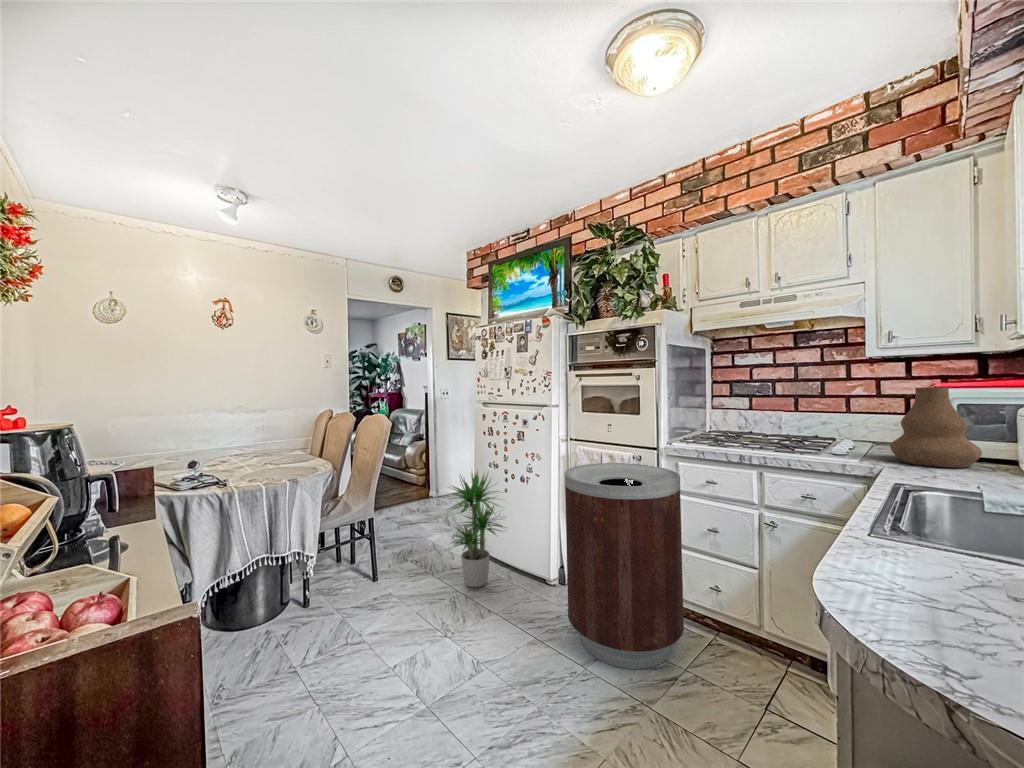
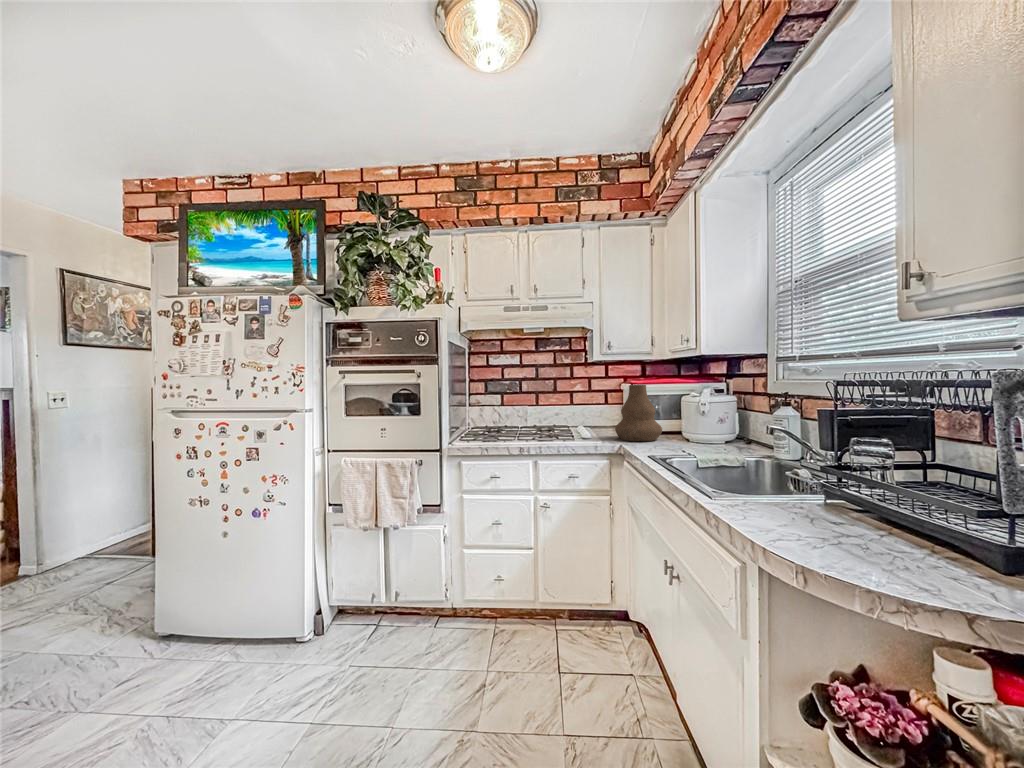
trash can: present [565,463,684,669] -> none [352,469,482,697]
potted plant: present [446,472,503,587] -> none [115,508,248,692]

